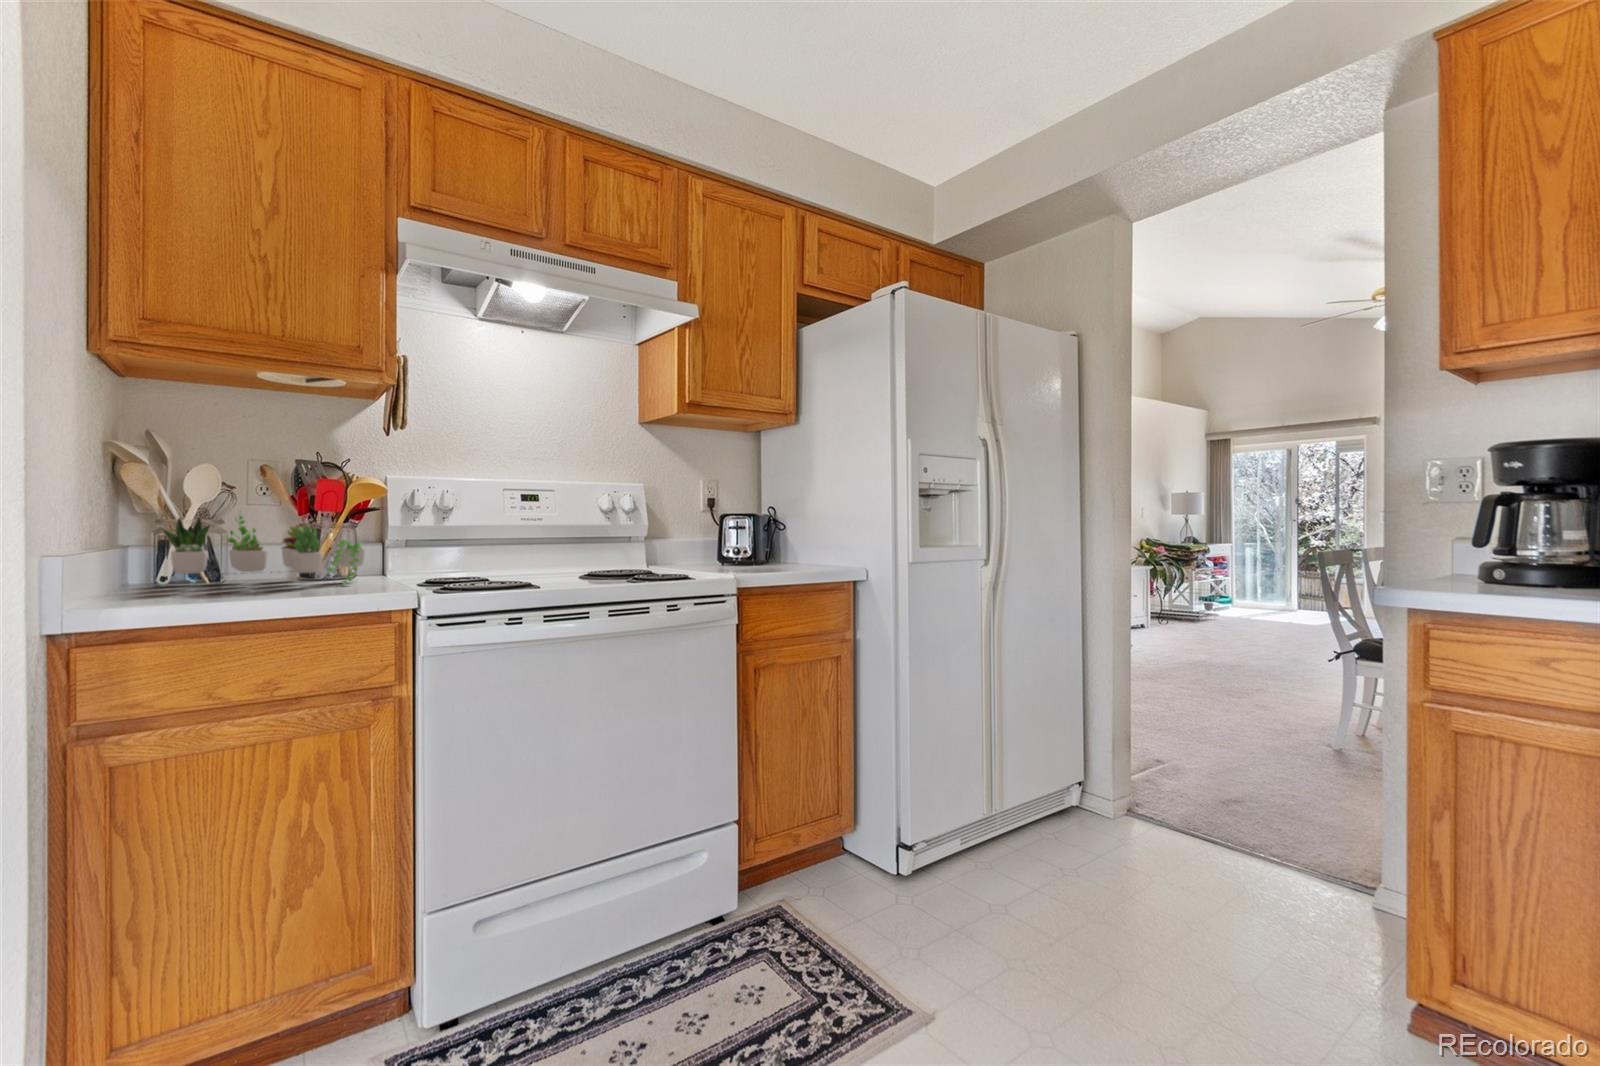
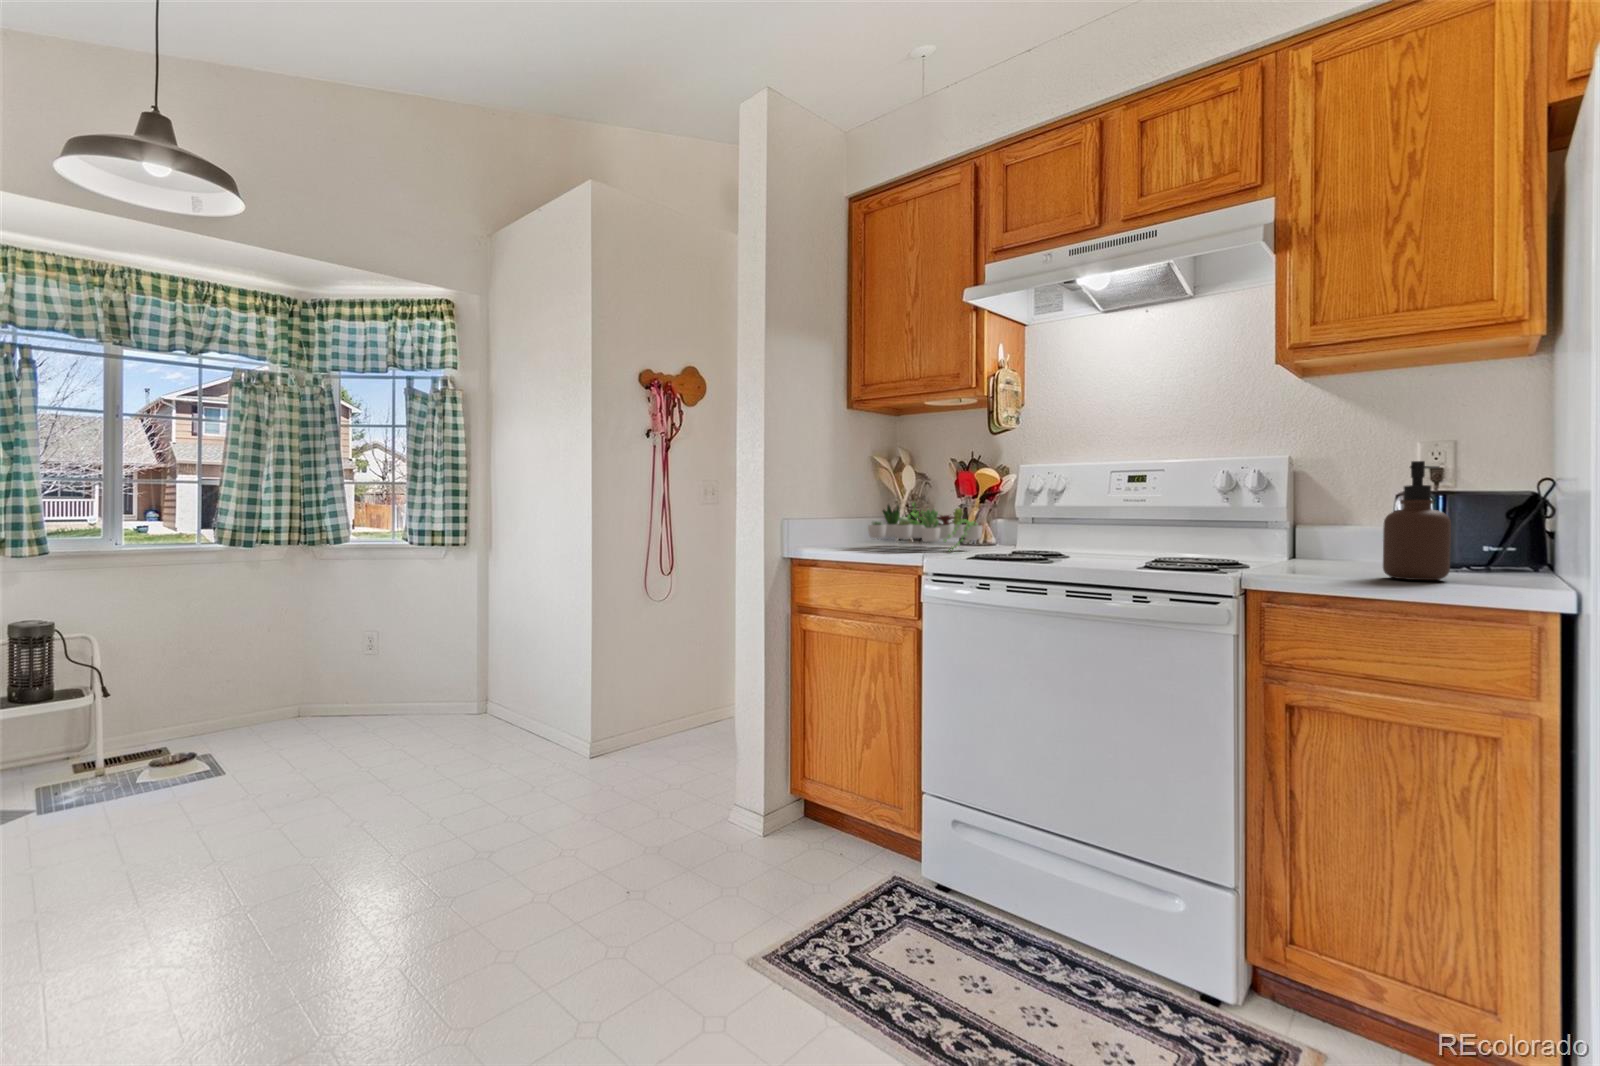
soap dispenser: none [759,495,792,572] -> present [1383,461,1451,580]

